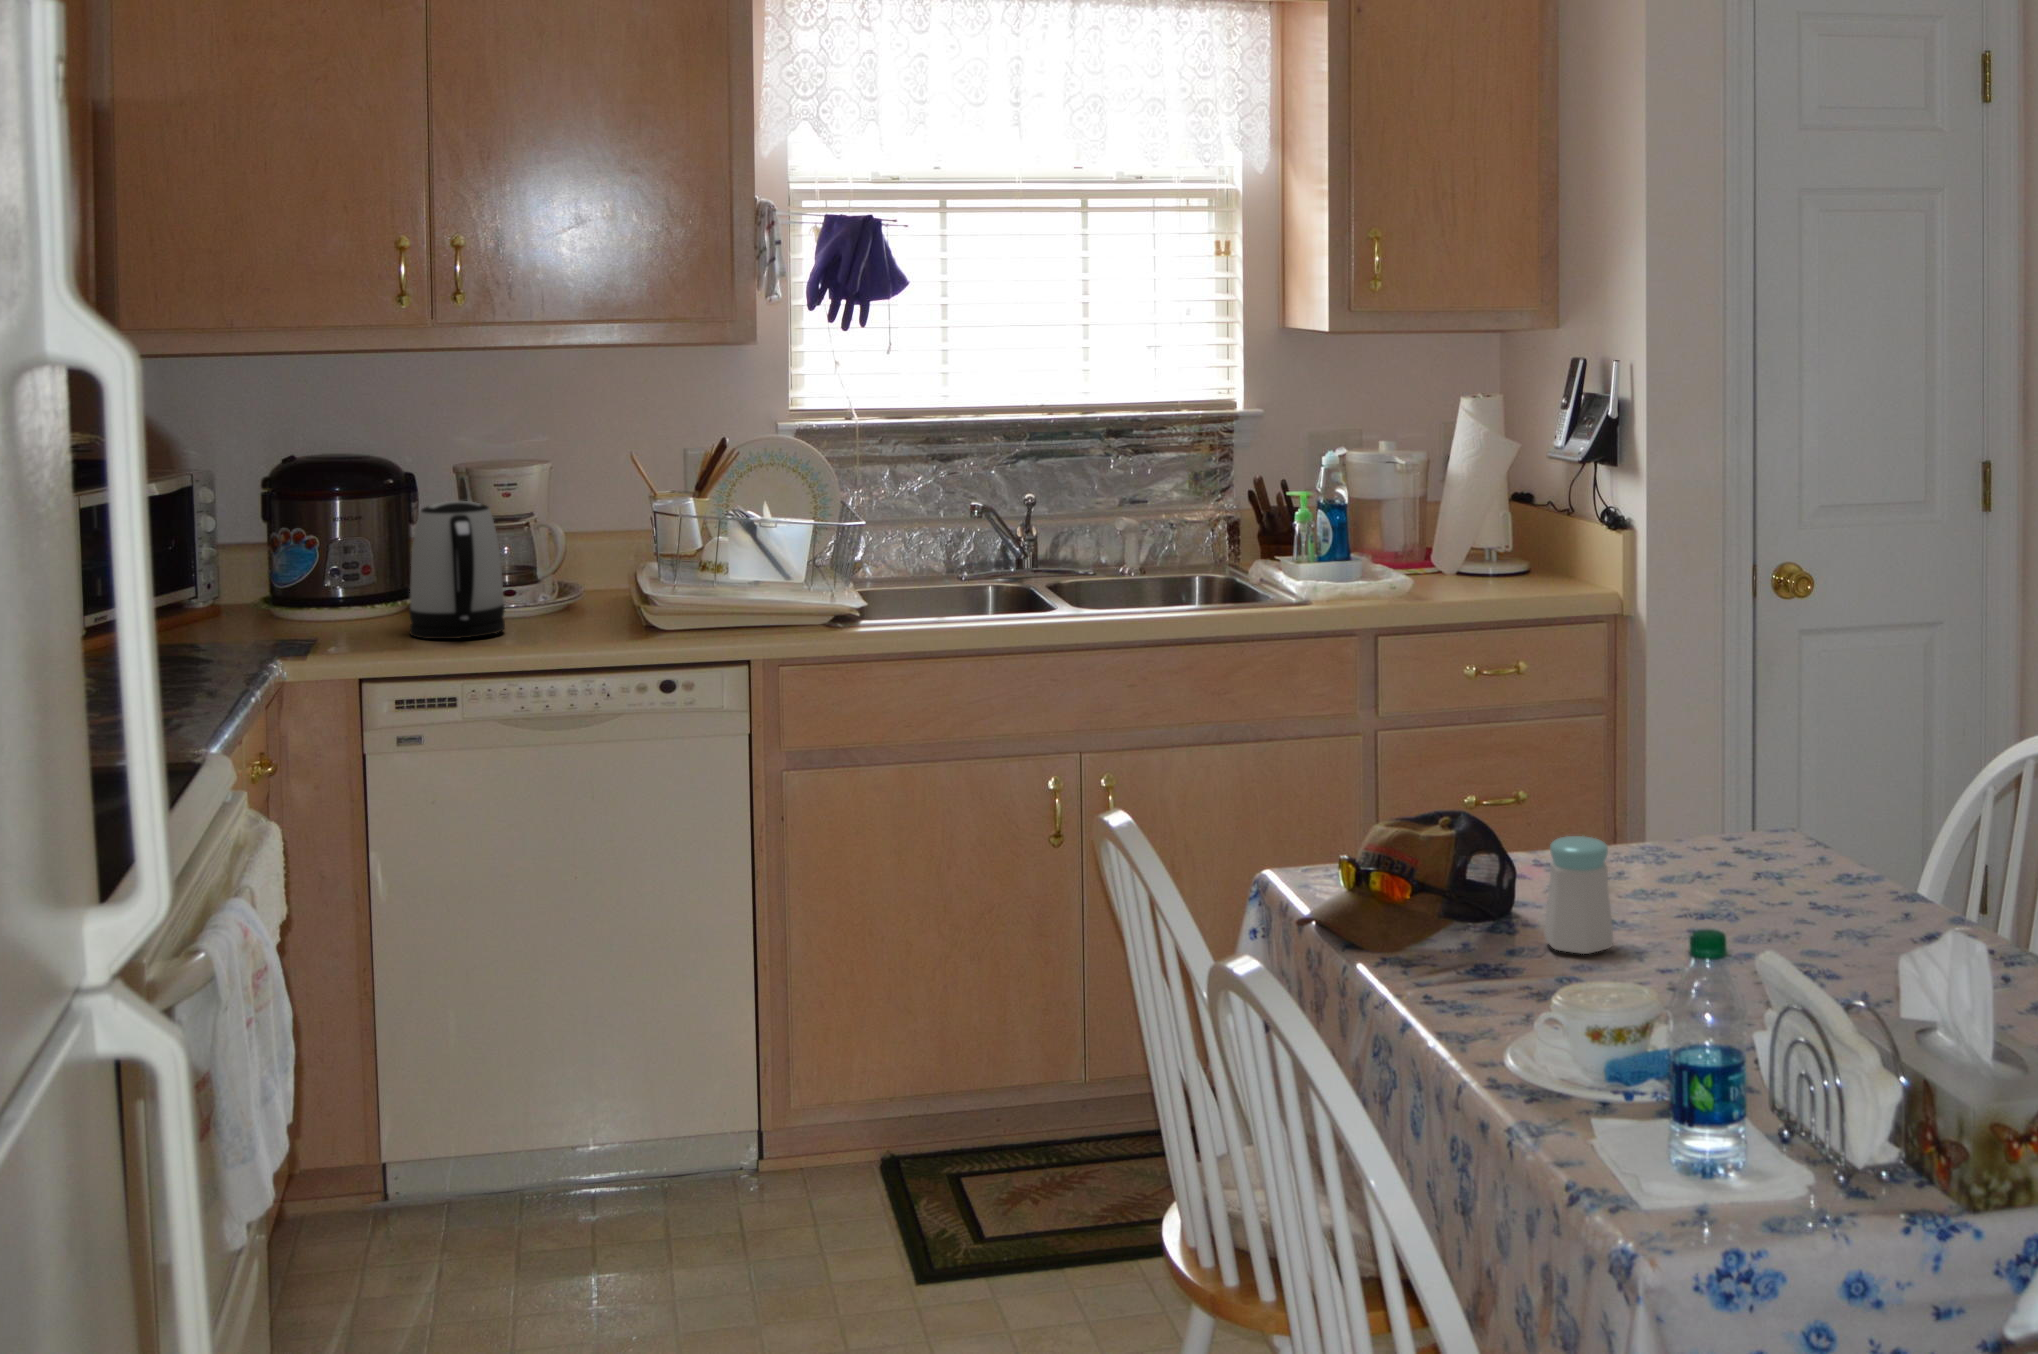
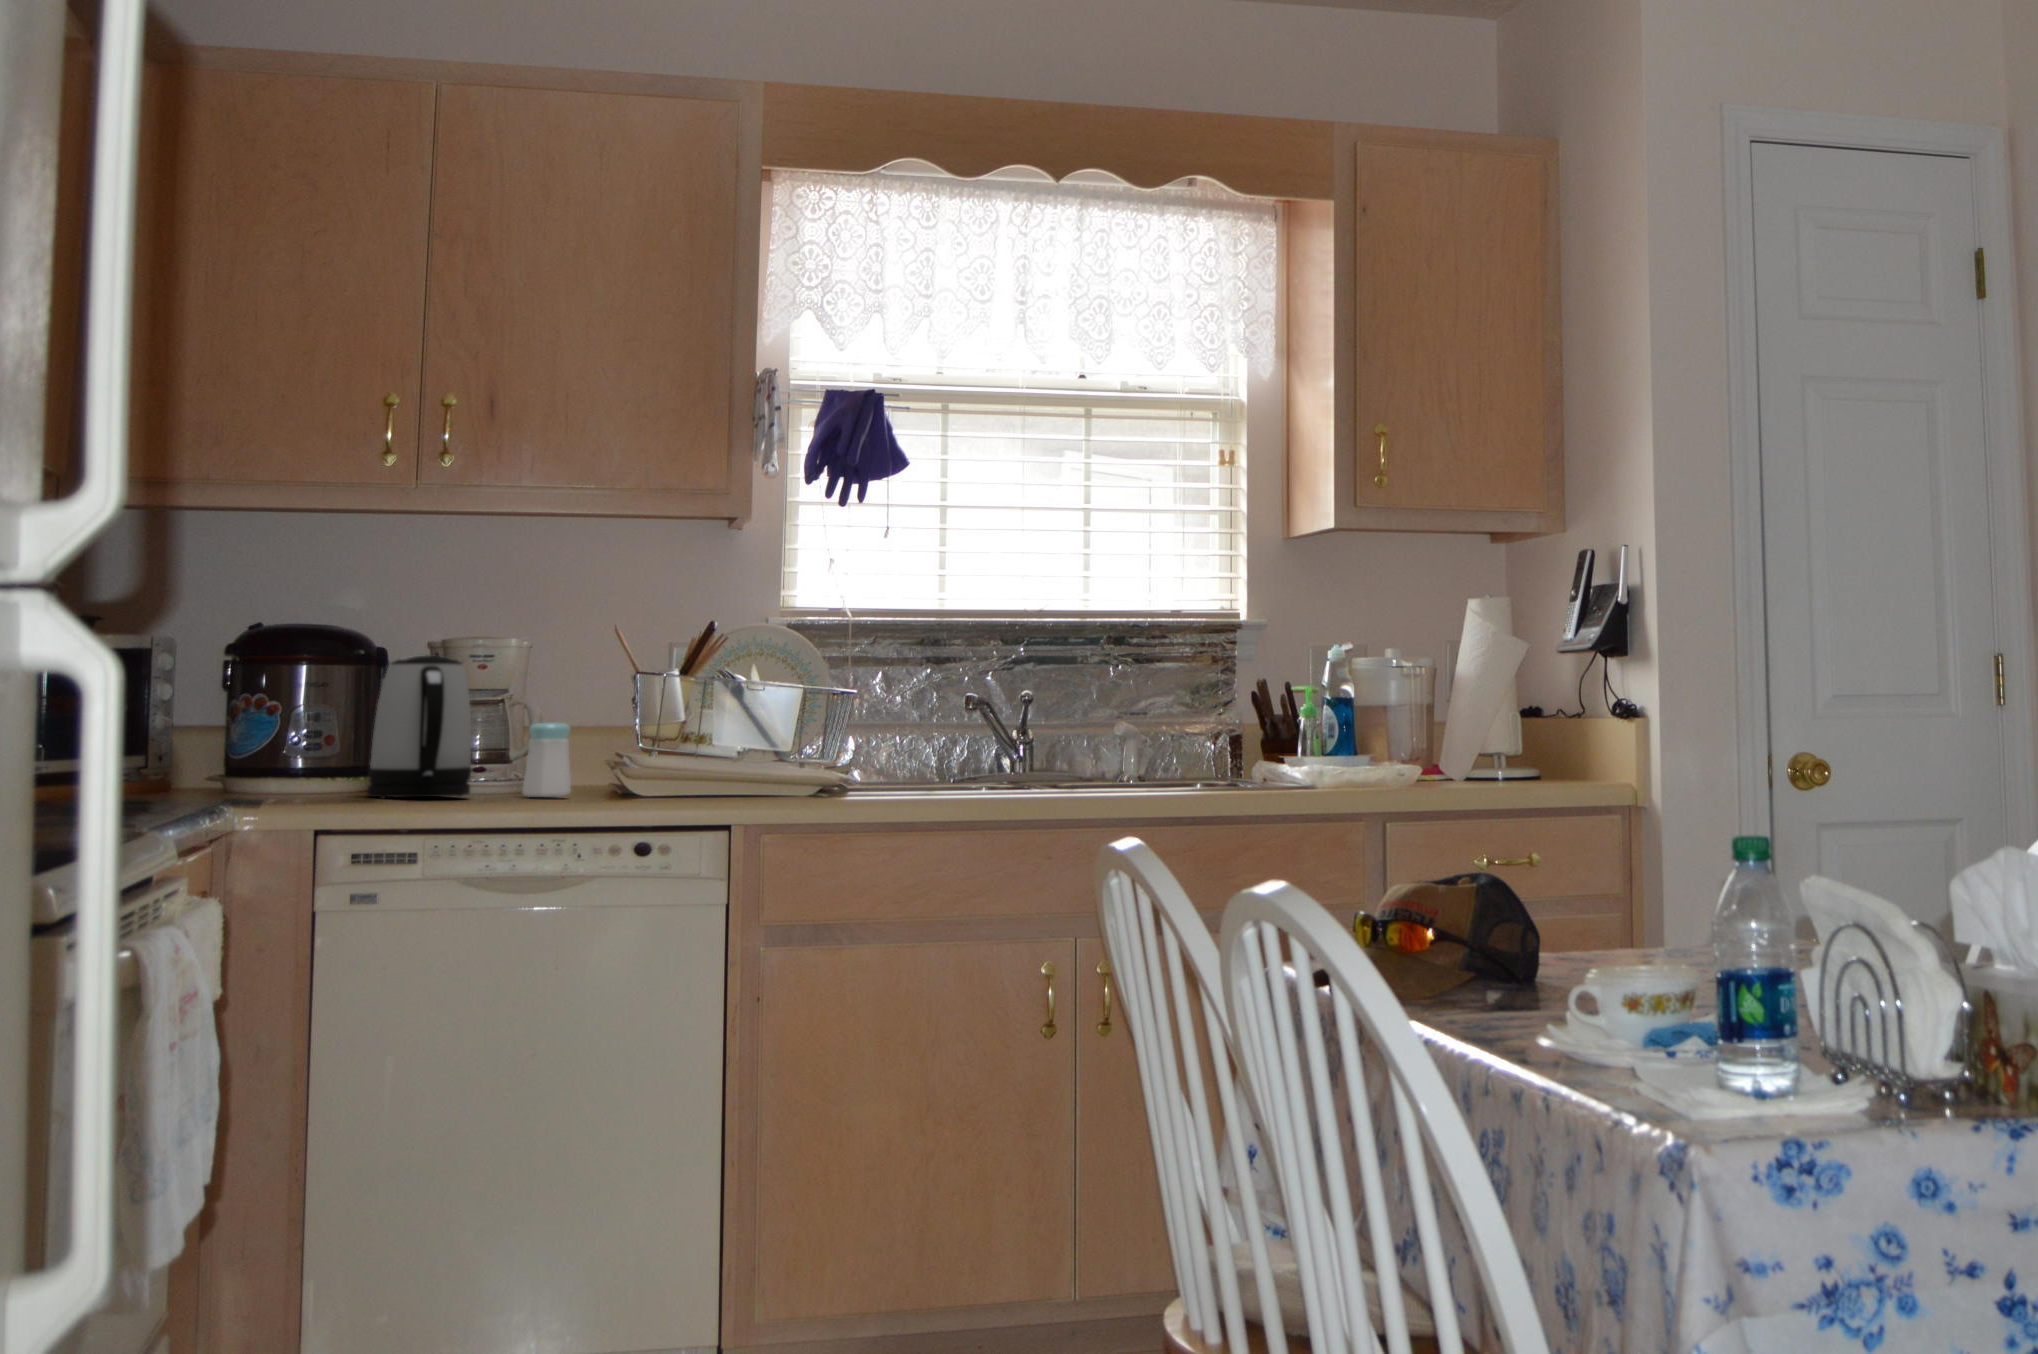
salt shaker: present [1544,836,1613,954] -> present [523,723,571,797]

